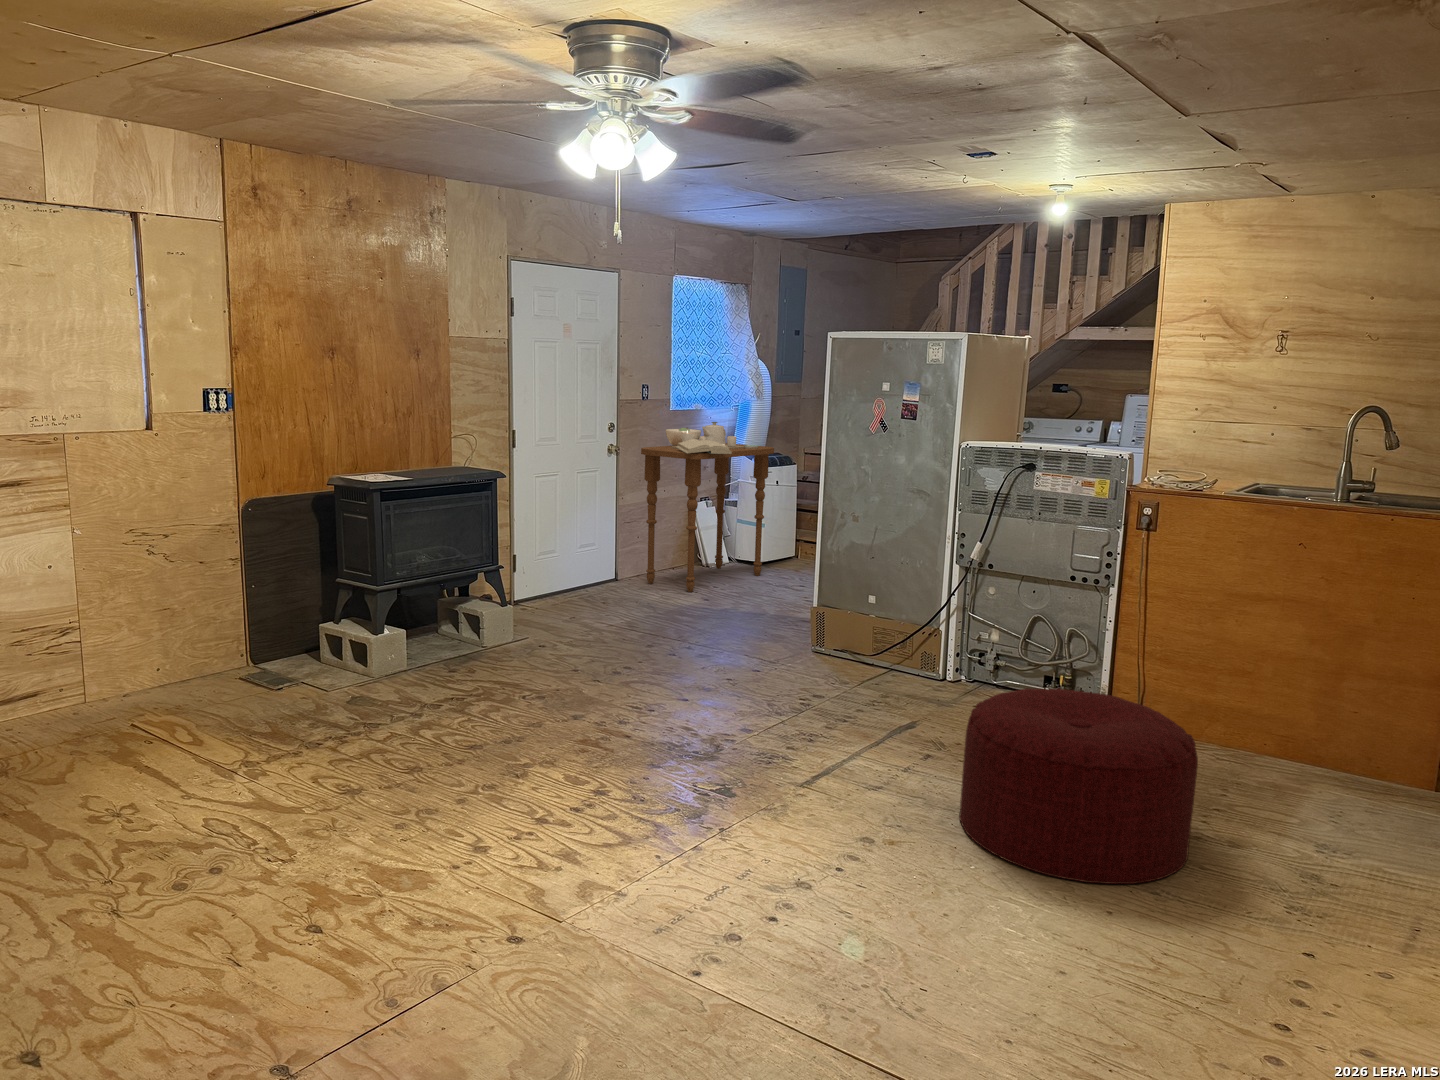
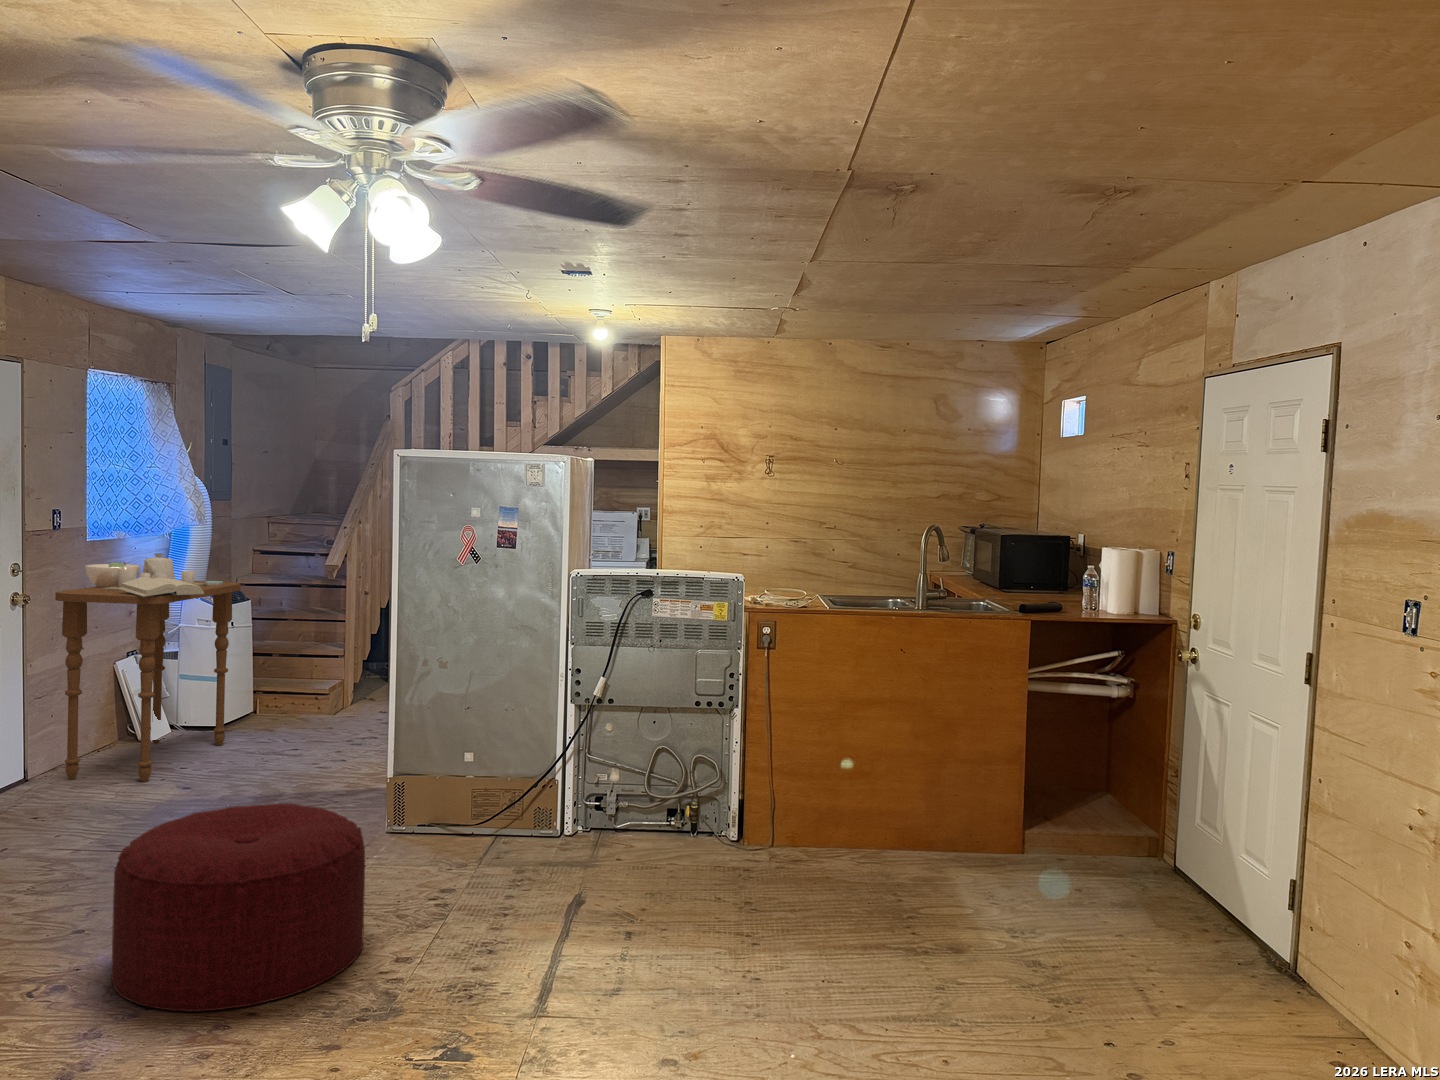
ottoman: present [959,688,1198,884] -> present [111,803,365,1011]

